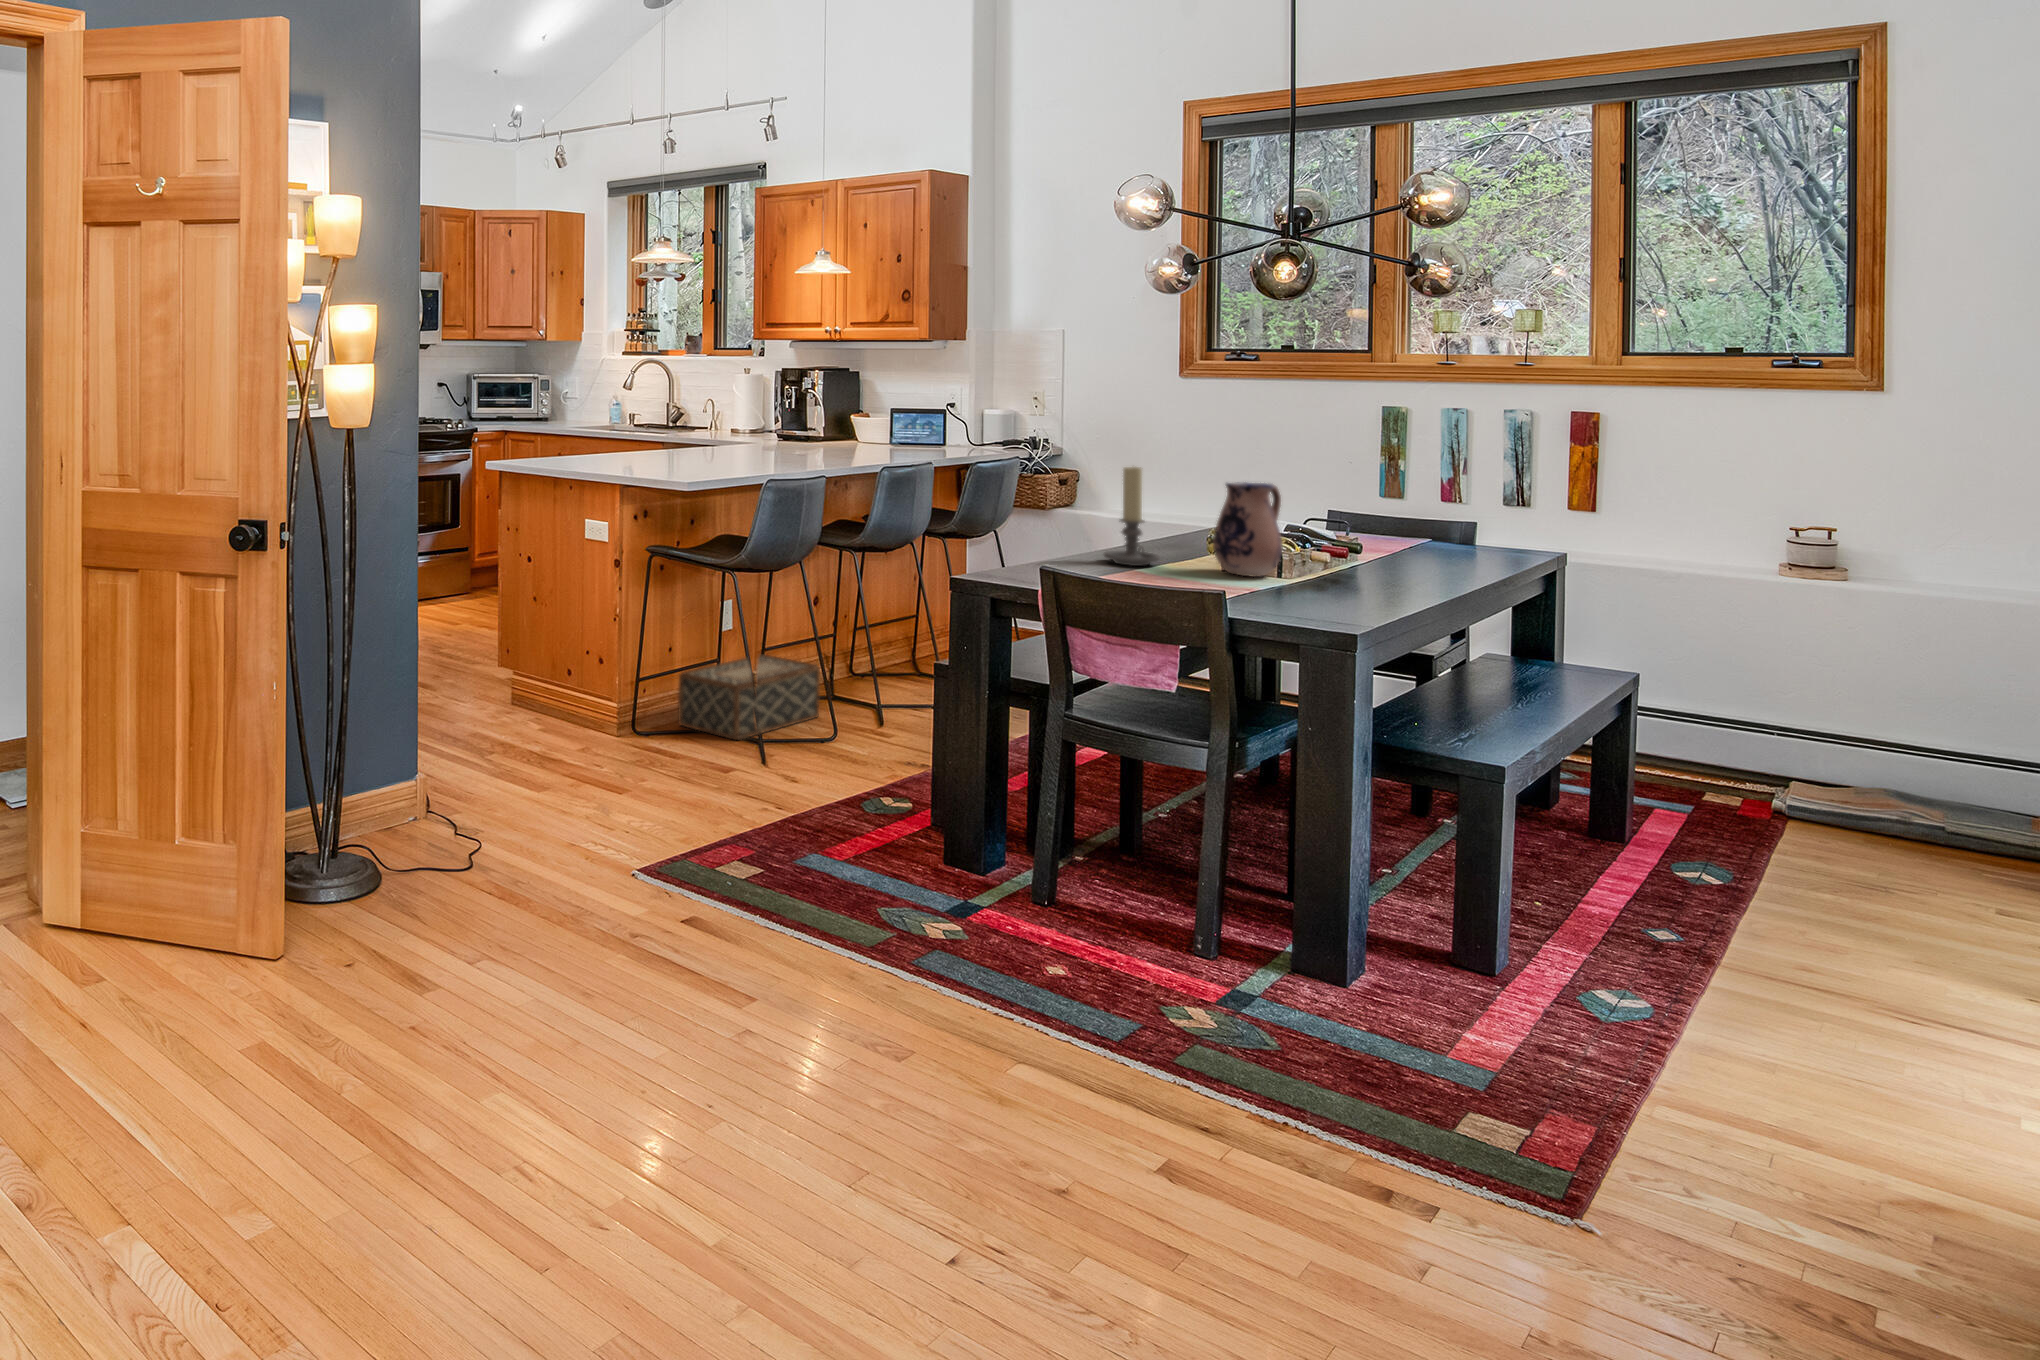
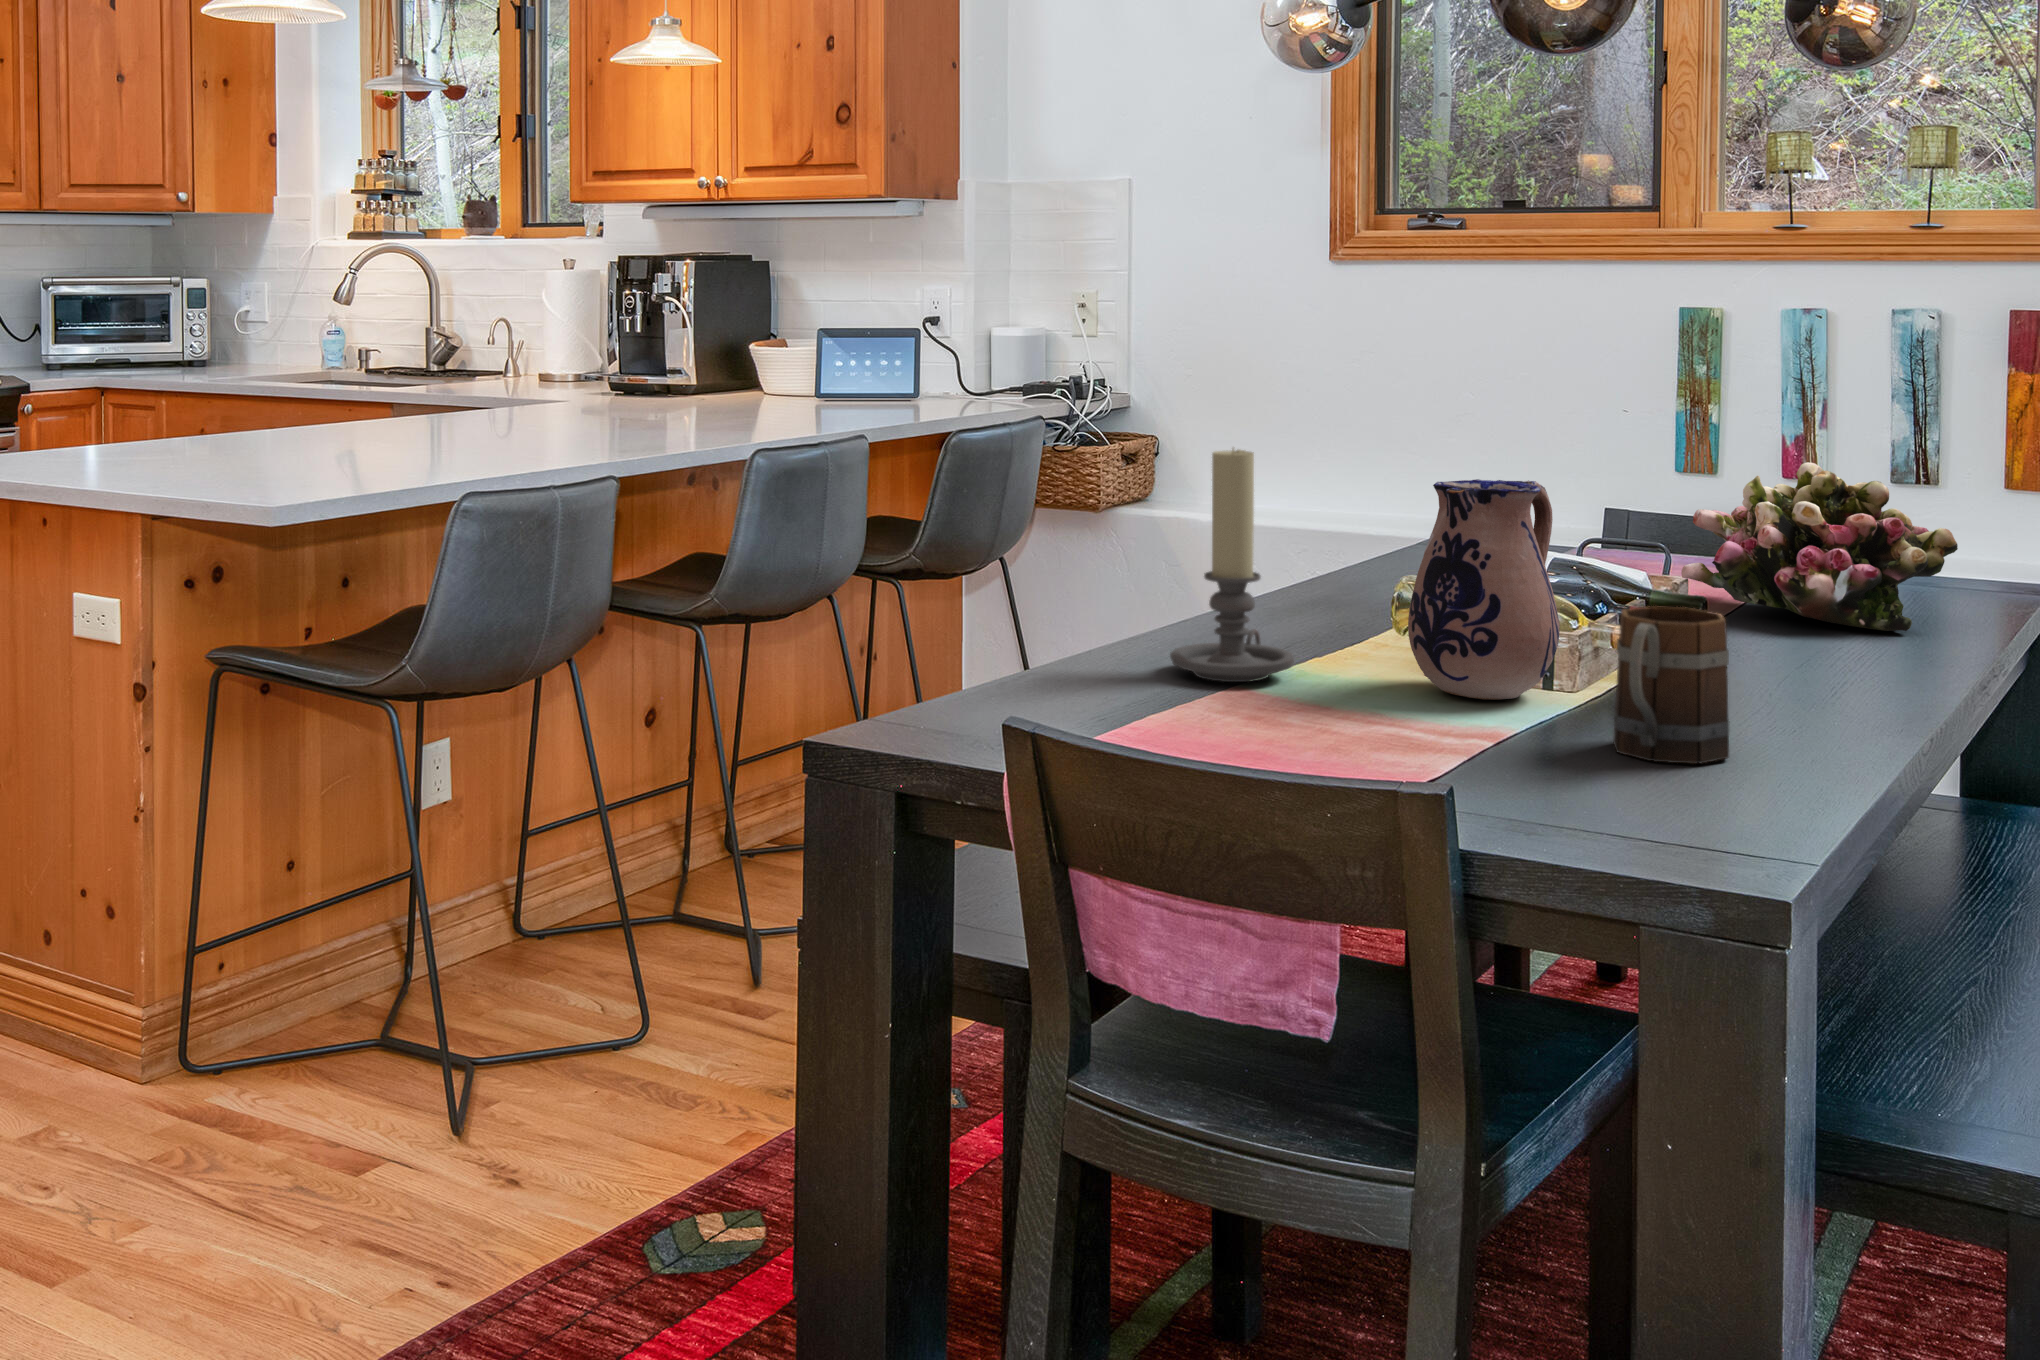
flower arrangement: none [1355,484,1497,564] -> present [1681,462,1958,631]
mug: none [1303,535,1355,599] -> present [1613,606,1729,764]
woven basket: present [678,654,820,740] -> none [308,849,627,1063]

